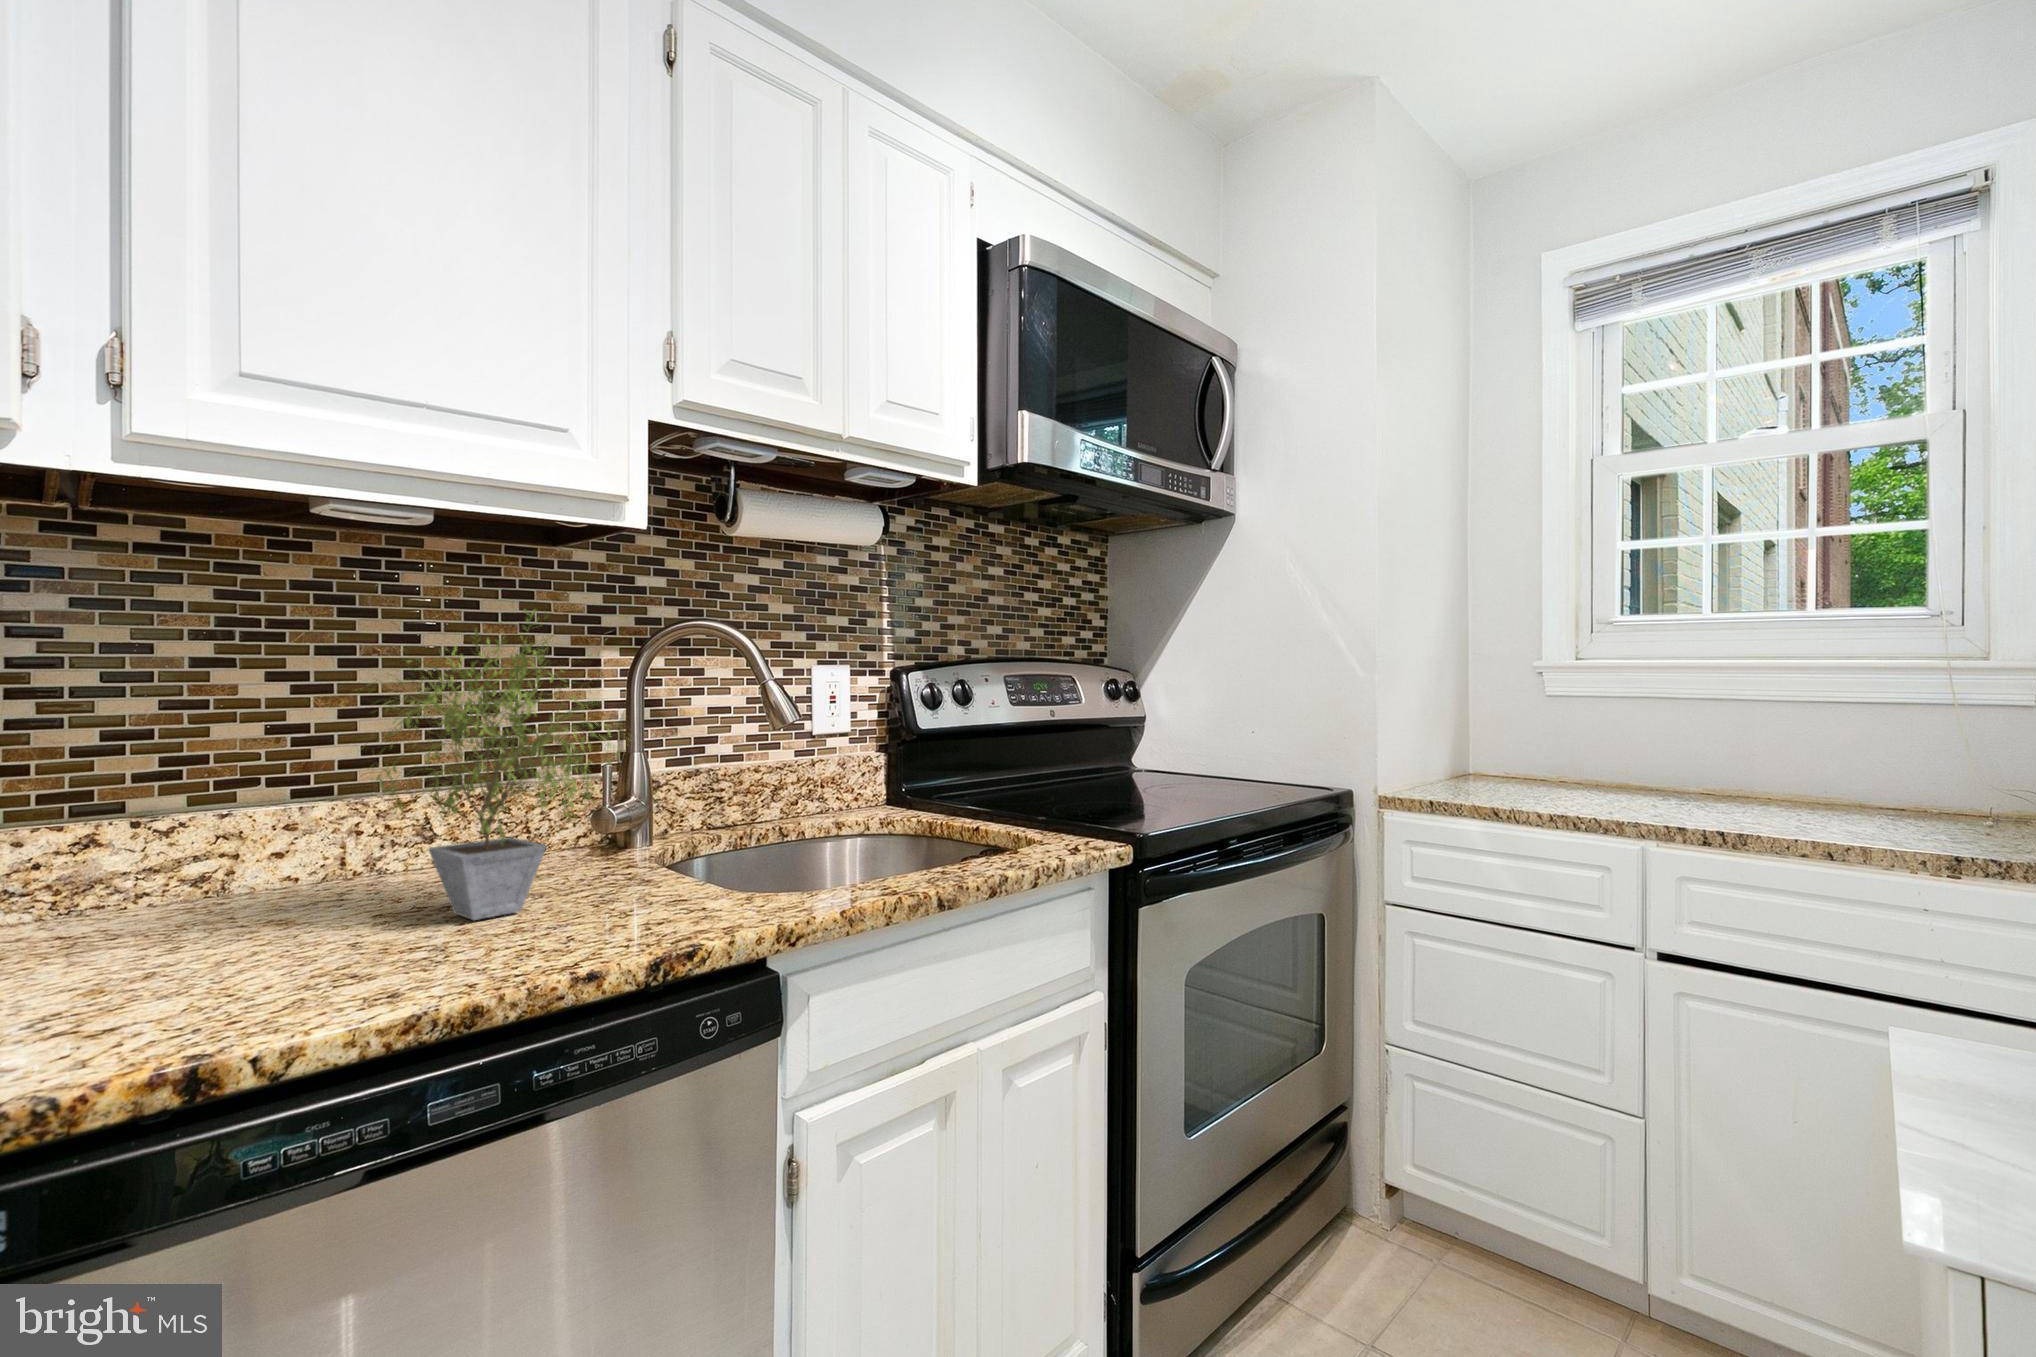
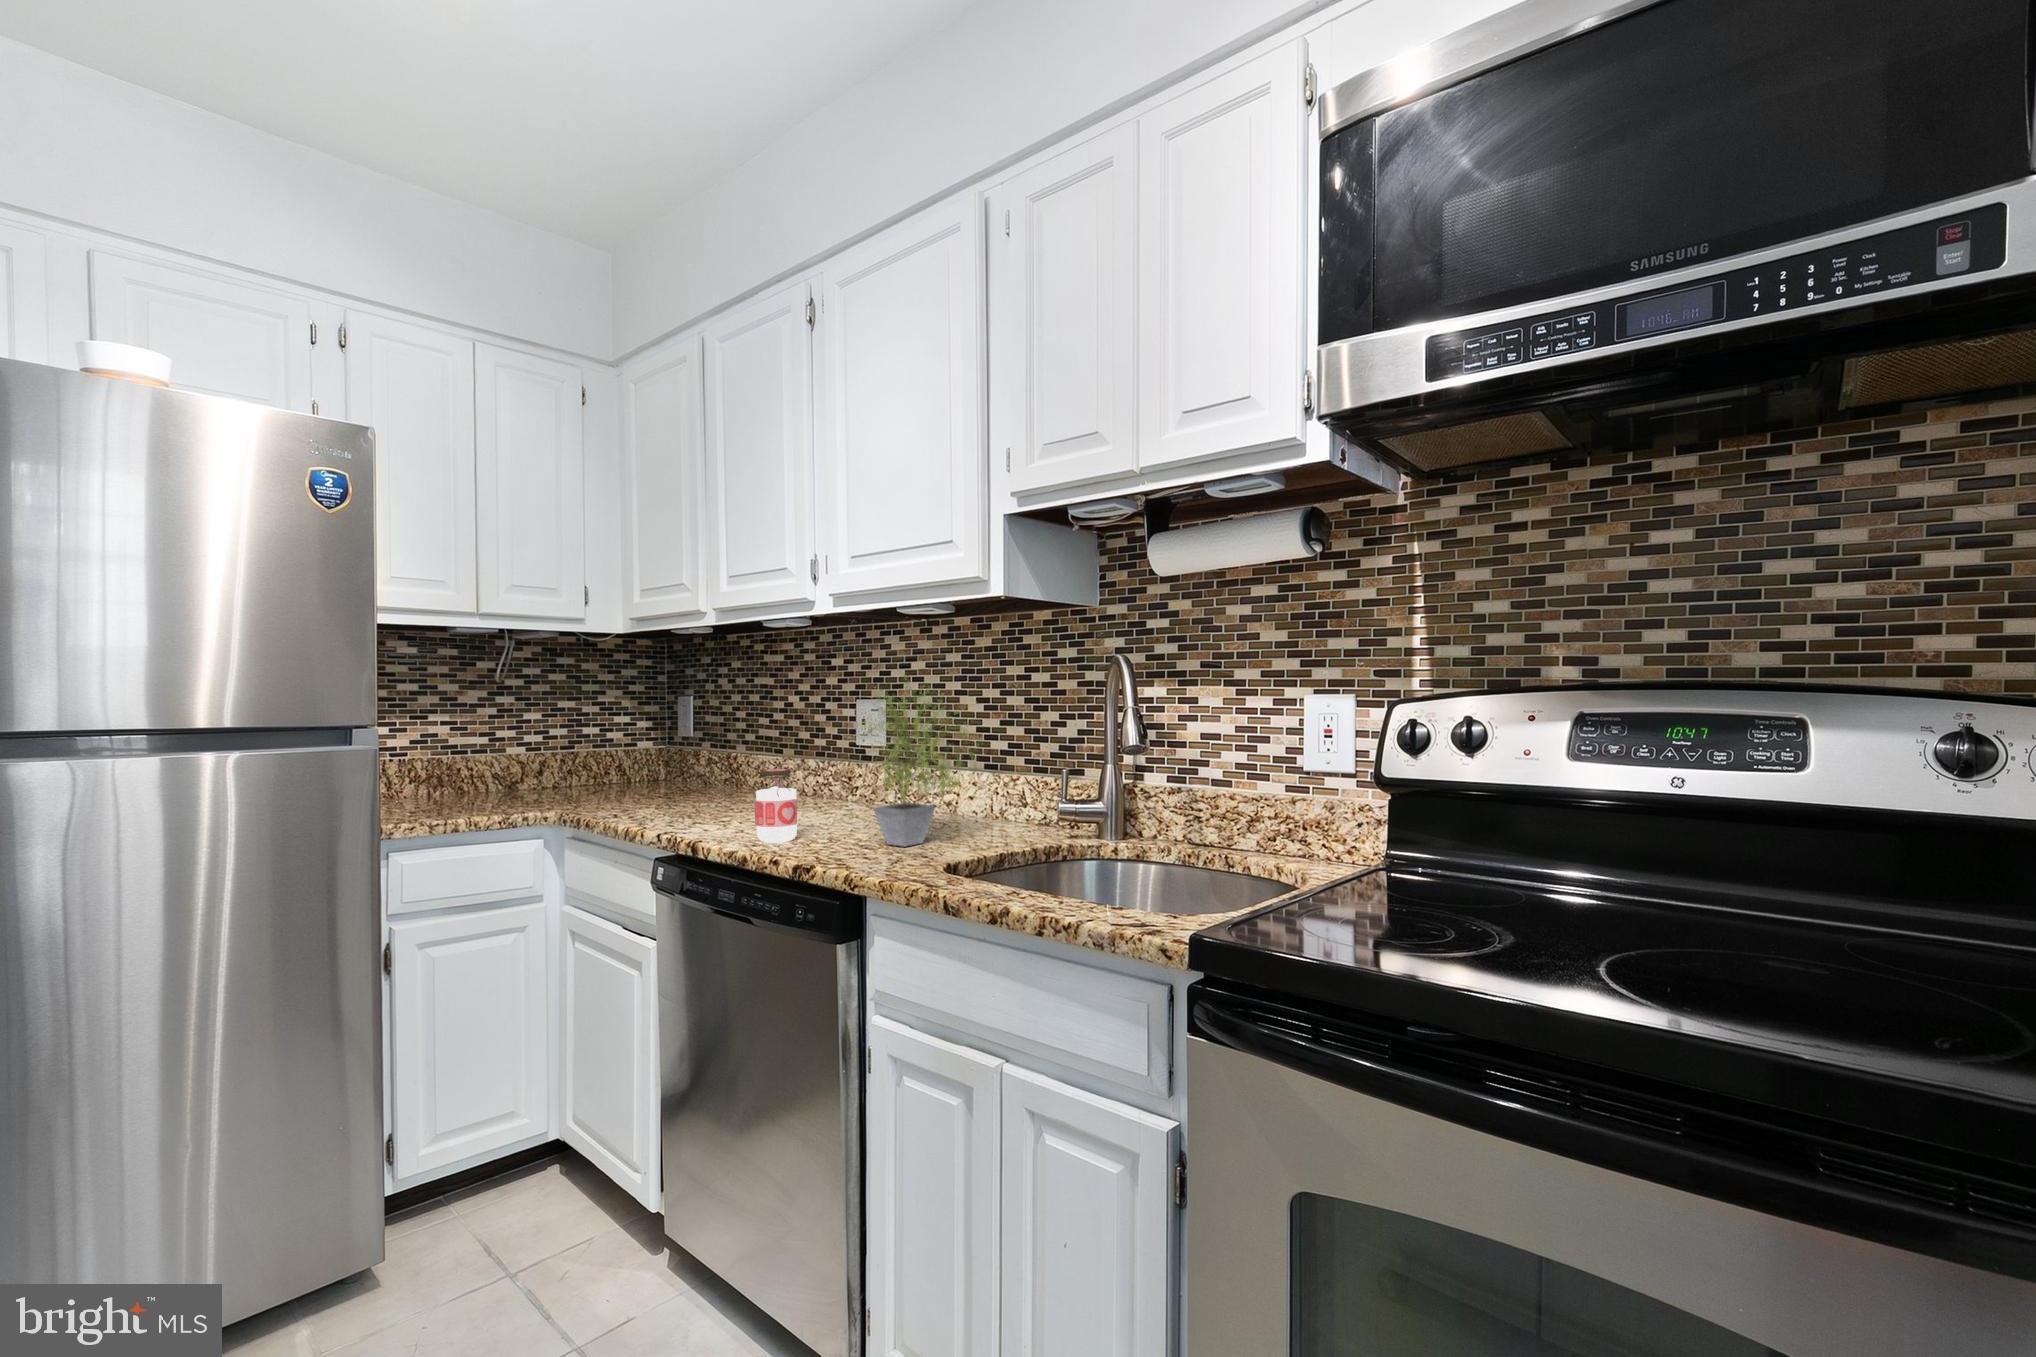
jar: none [158,816,297,1010] -> present [755,769,797,843]

